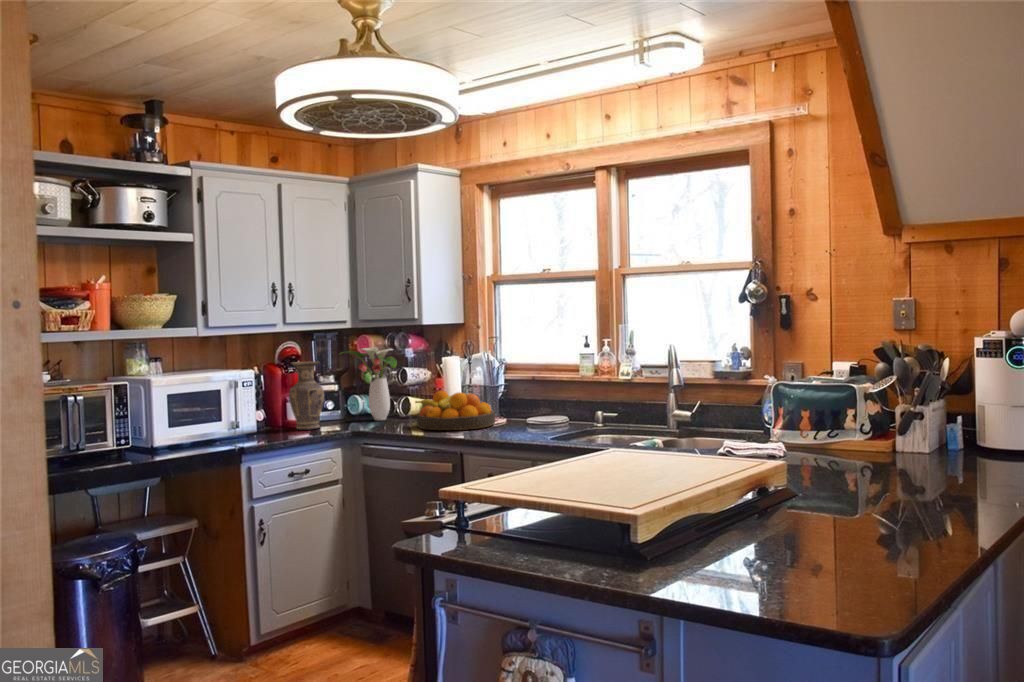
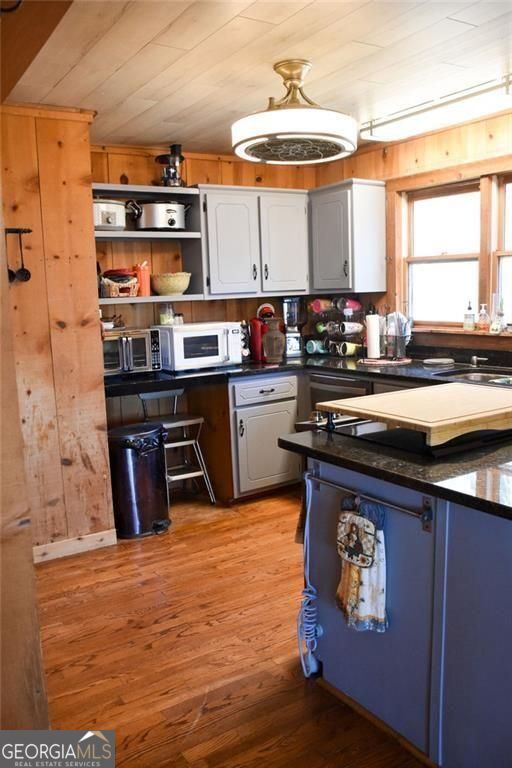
flower arrangement: present [347,348,397,420] -> none [296,308,334,358]
fruit bowl: present [415,391,495,430] -> none [344,339,400,367]

